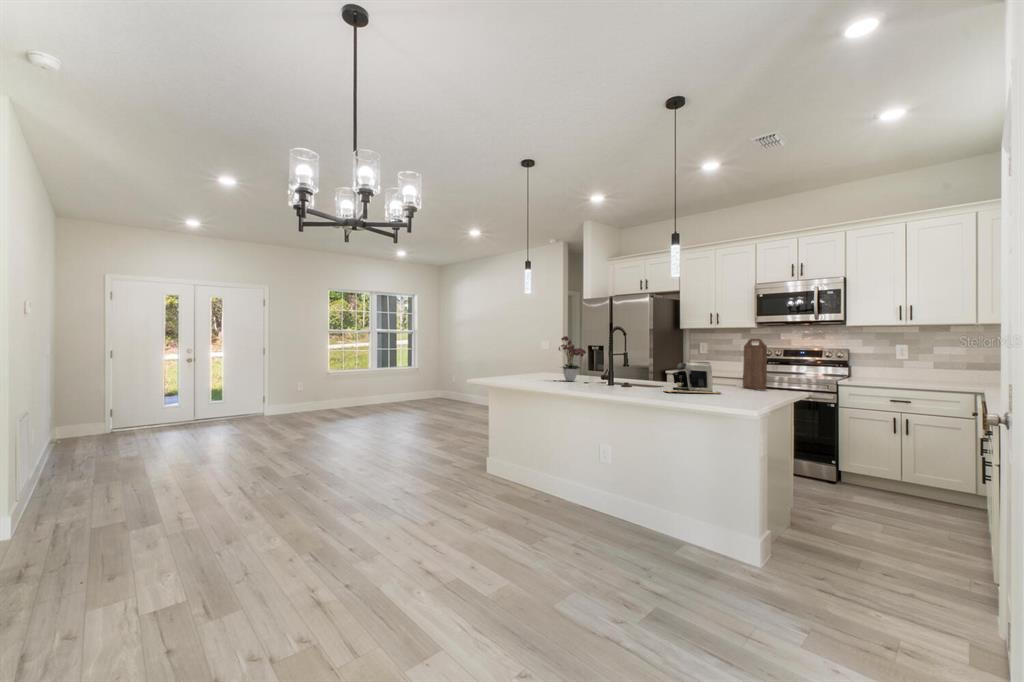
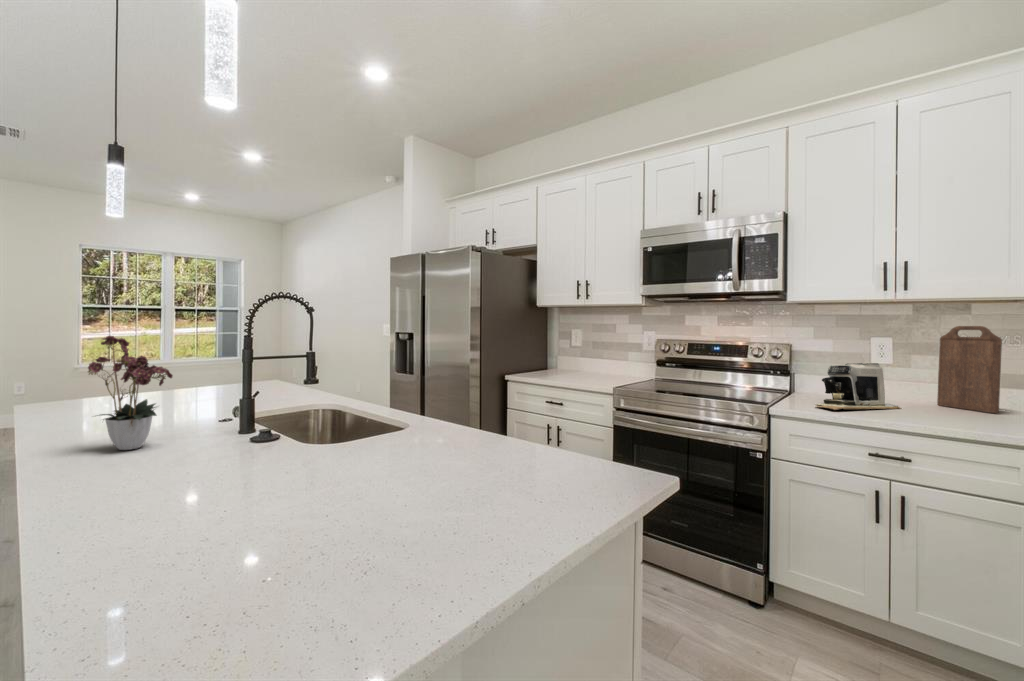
cutting board: present [743,338,767,390] -> present [937,326,1002,413]
coffee maker: present [667,362,721,394] -> present [817,363,900,410]

